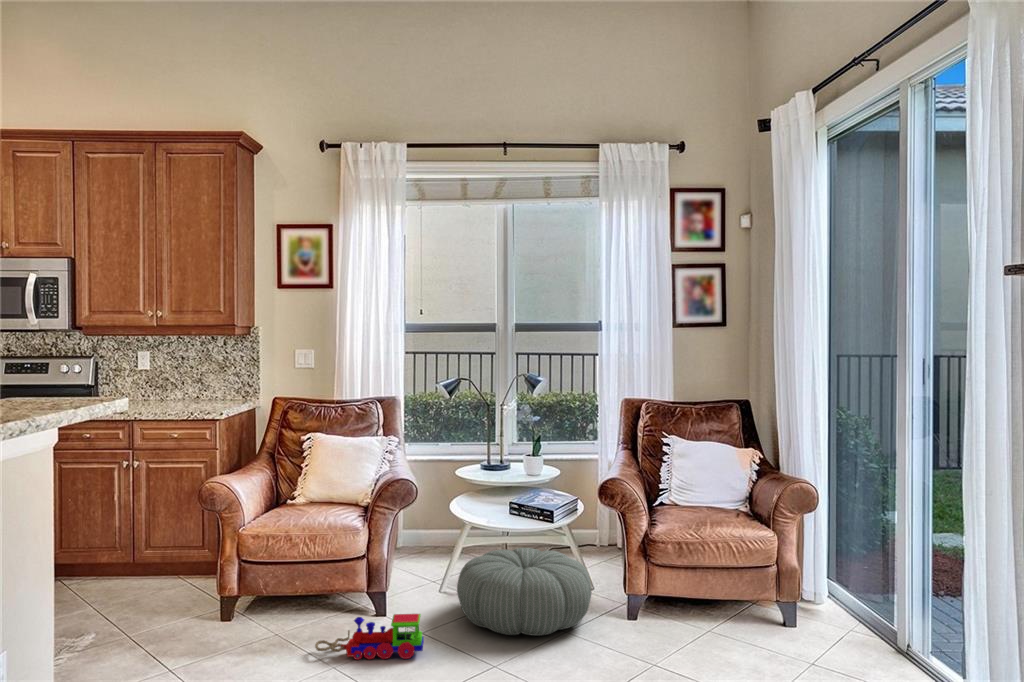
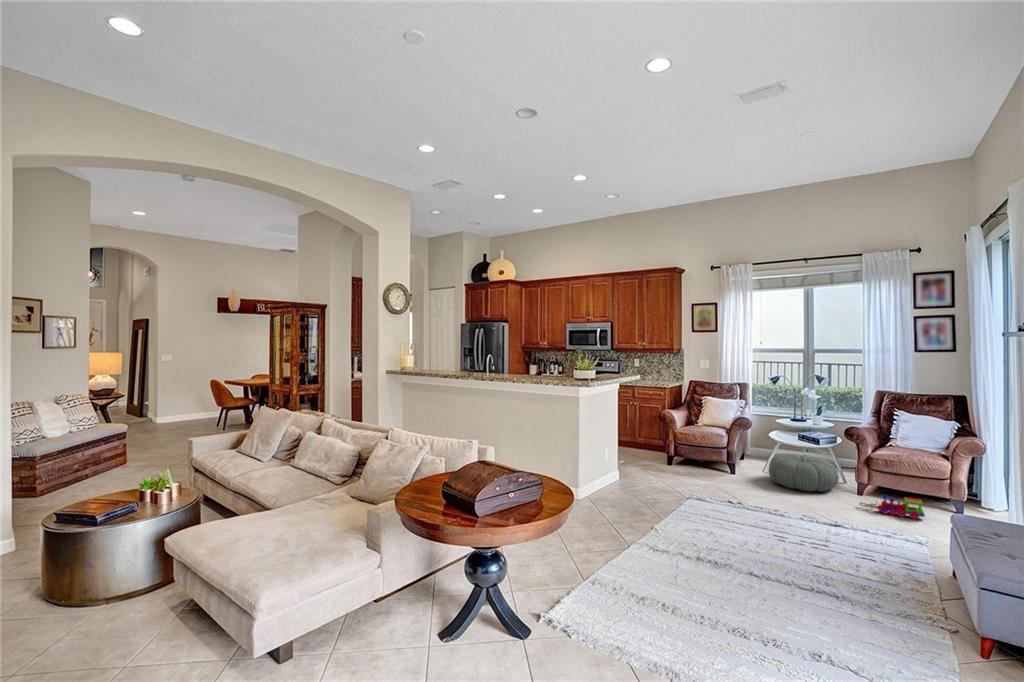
toy train: present [315,614,424,660] -> present [860,495,925,519]

